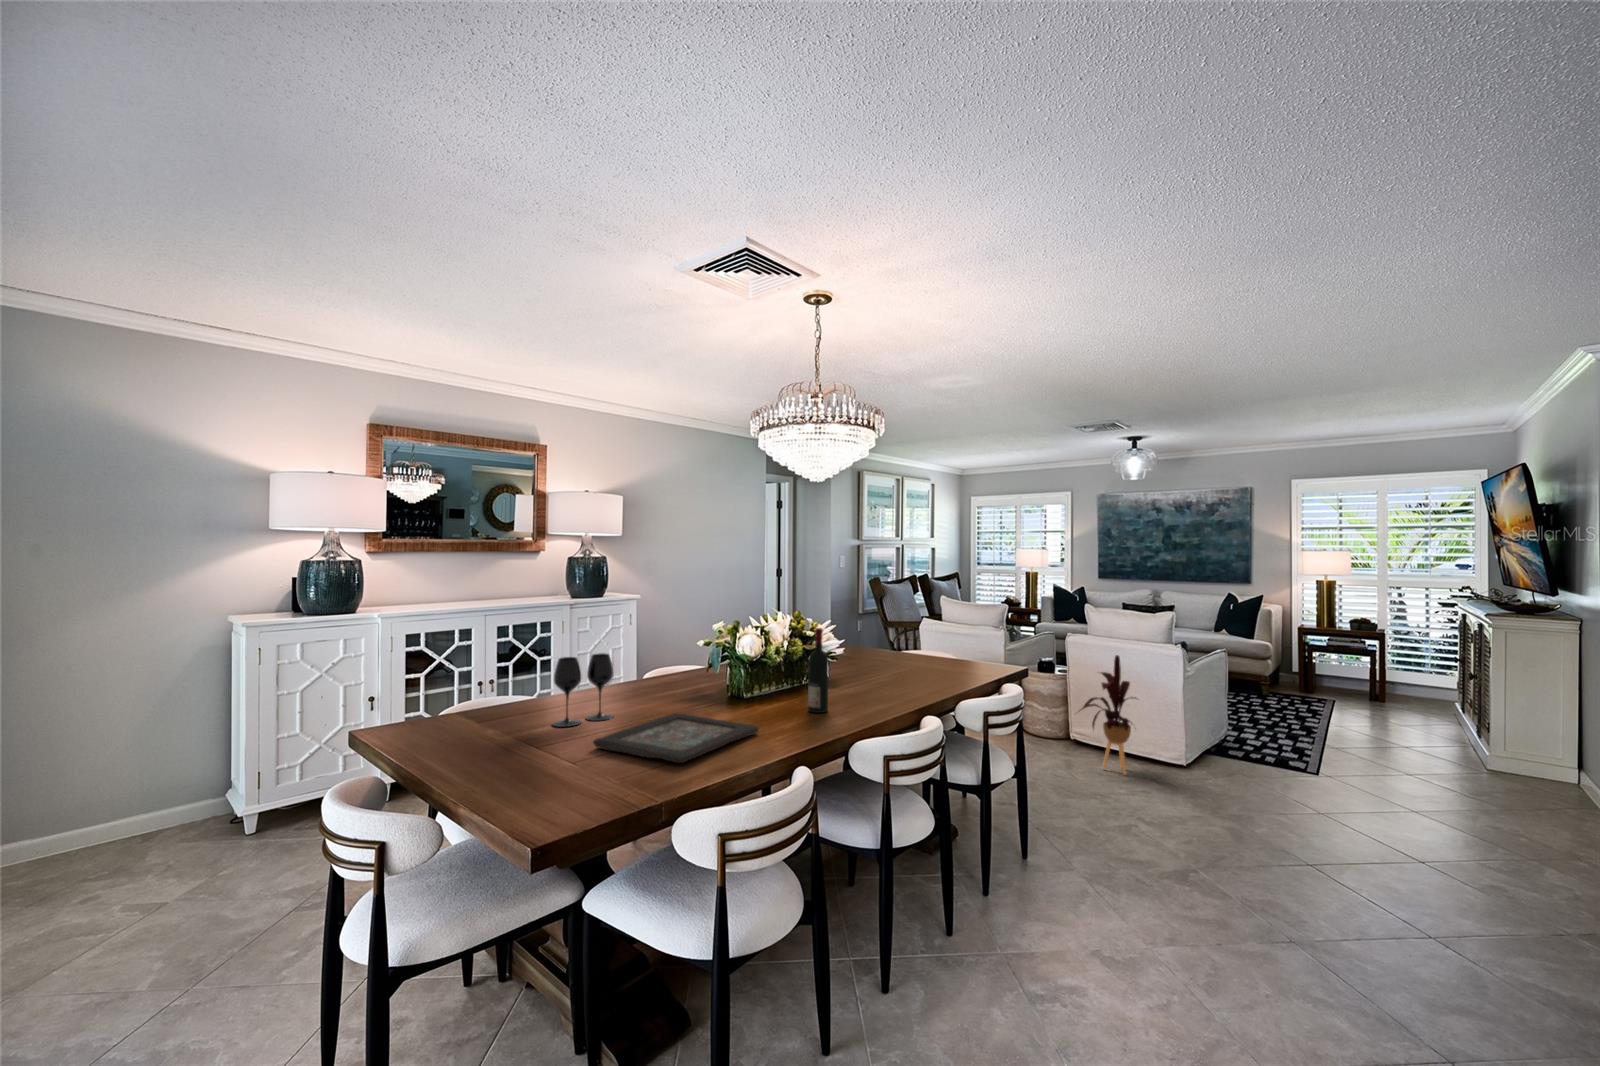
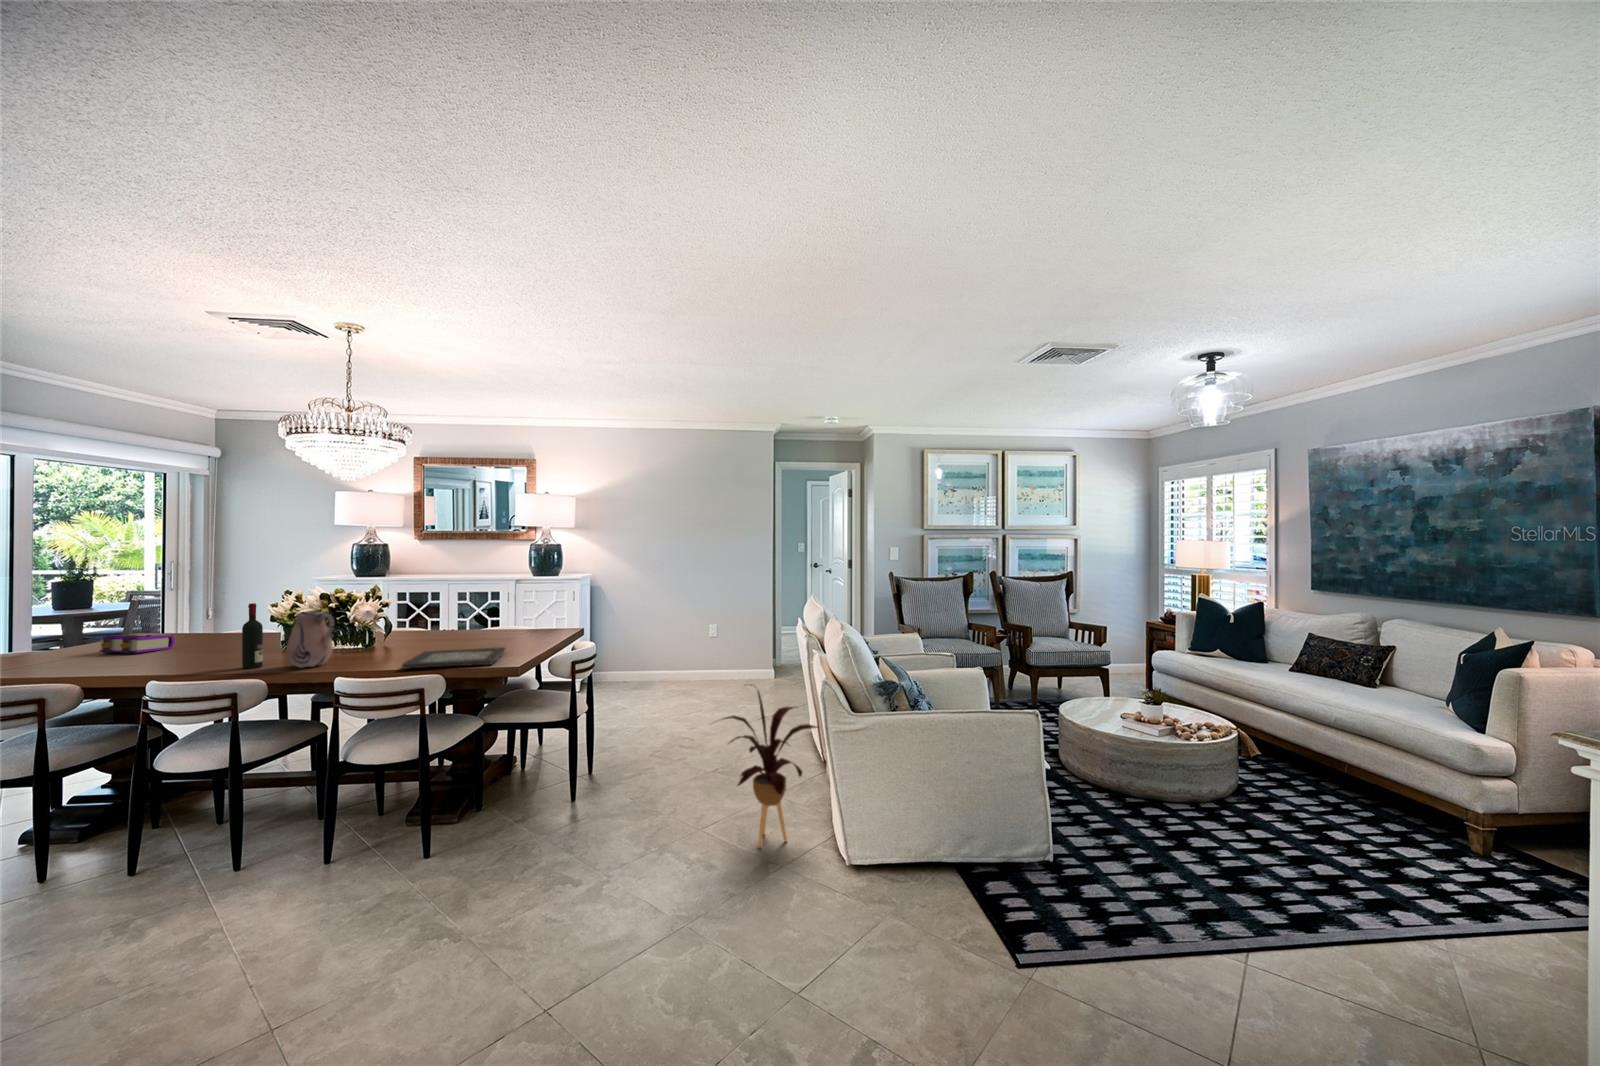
ceramic pitcher: none [840,633,886,700] -> present [286,612,334,668]
wine glass: present [553,653,613,727] -> none [187,609,231,651]
book: none [426,710,521,757] -> present [99,633,175,654]
decorative tray: present [593,713,759,763] -> present [402,647,505,668]

